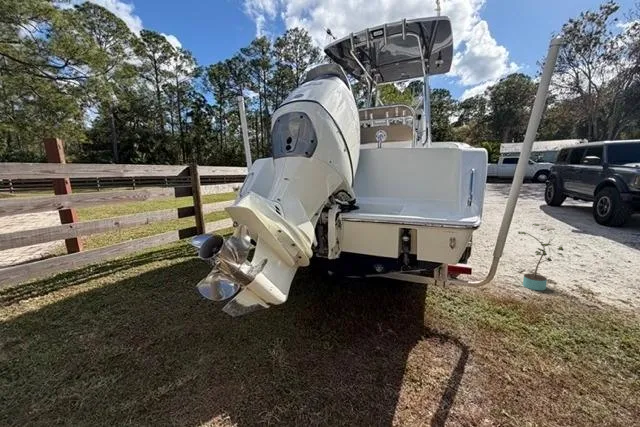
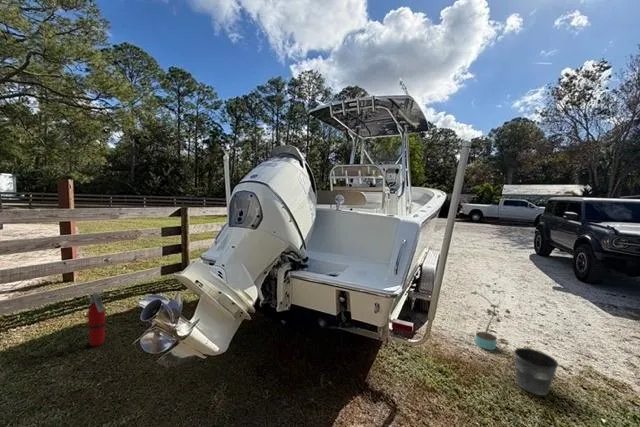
fire extinguisher: none [112,256,133,315] -> present [88,291,106,346]
bucket: none [569,283,628,328] -> present [509,348,558,395]

